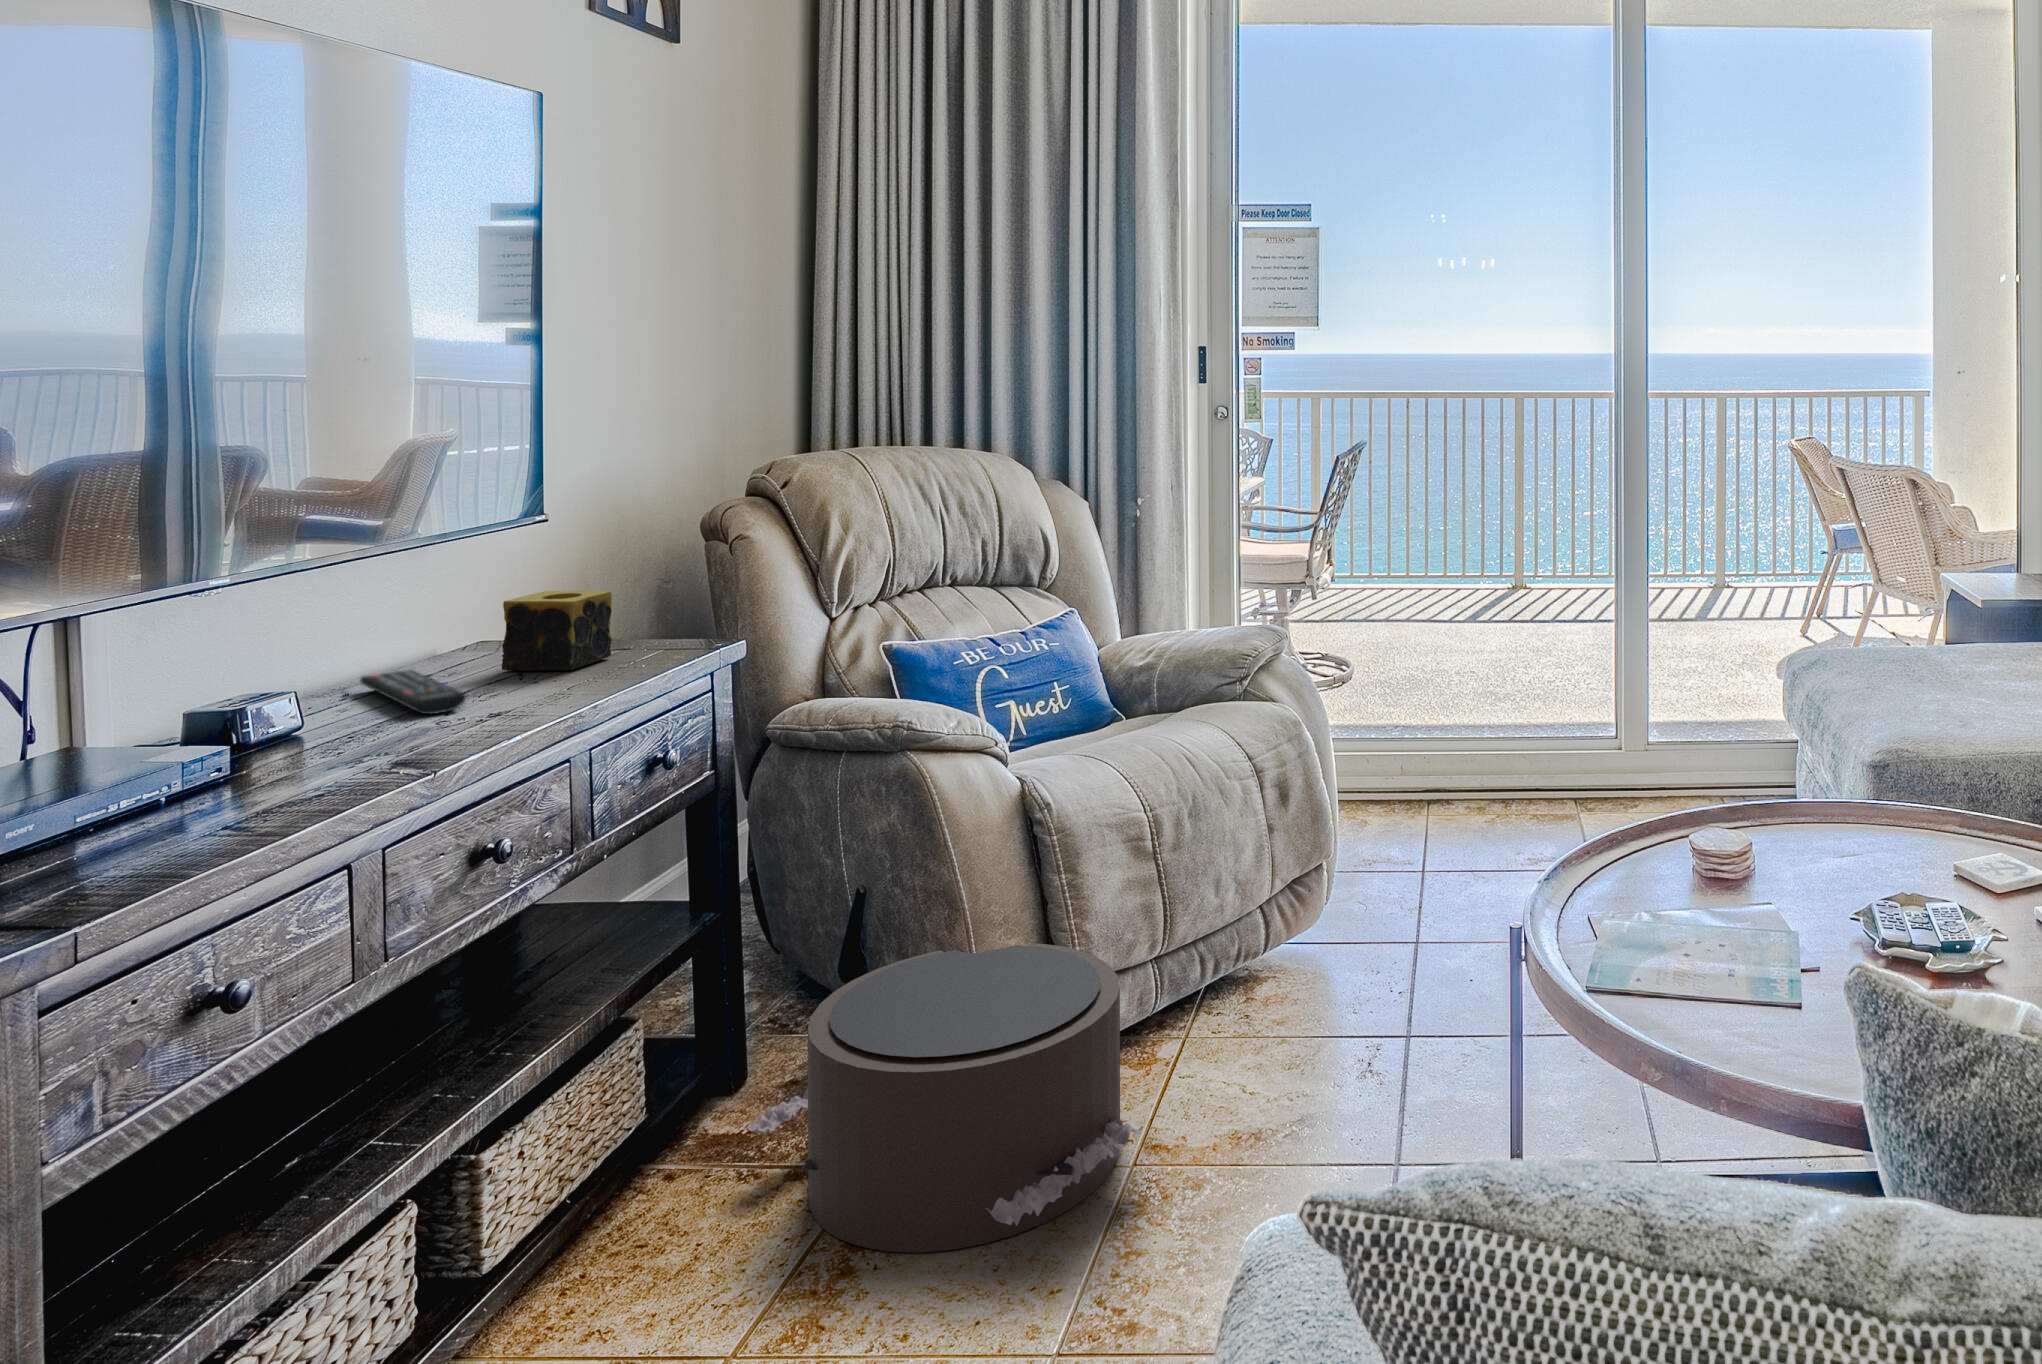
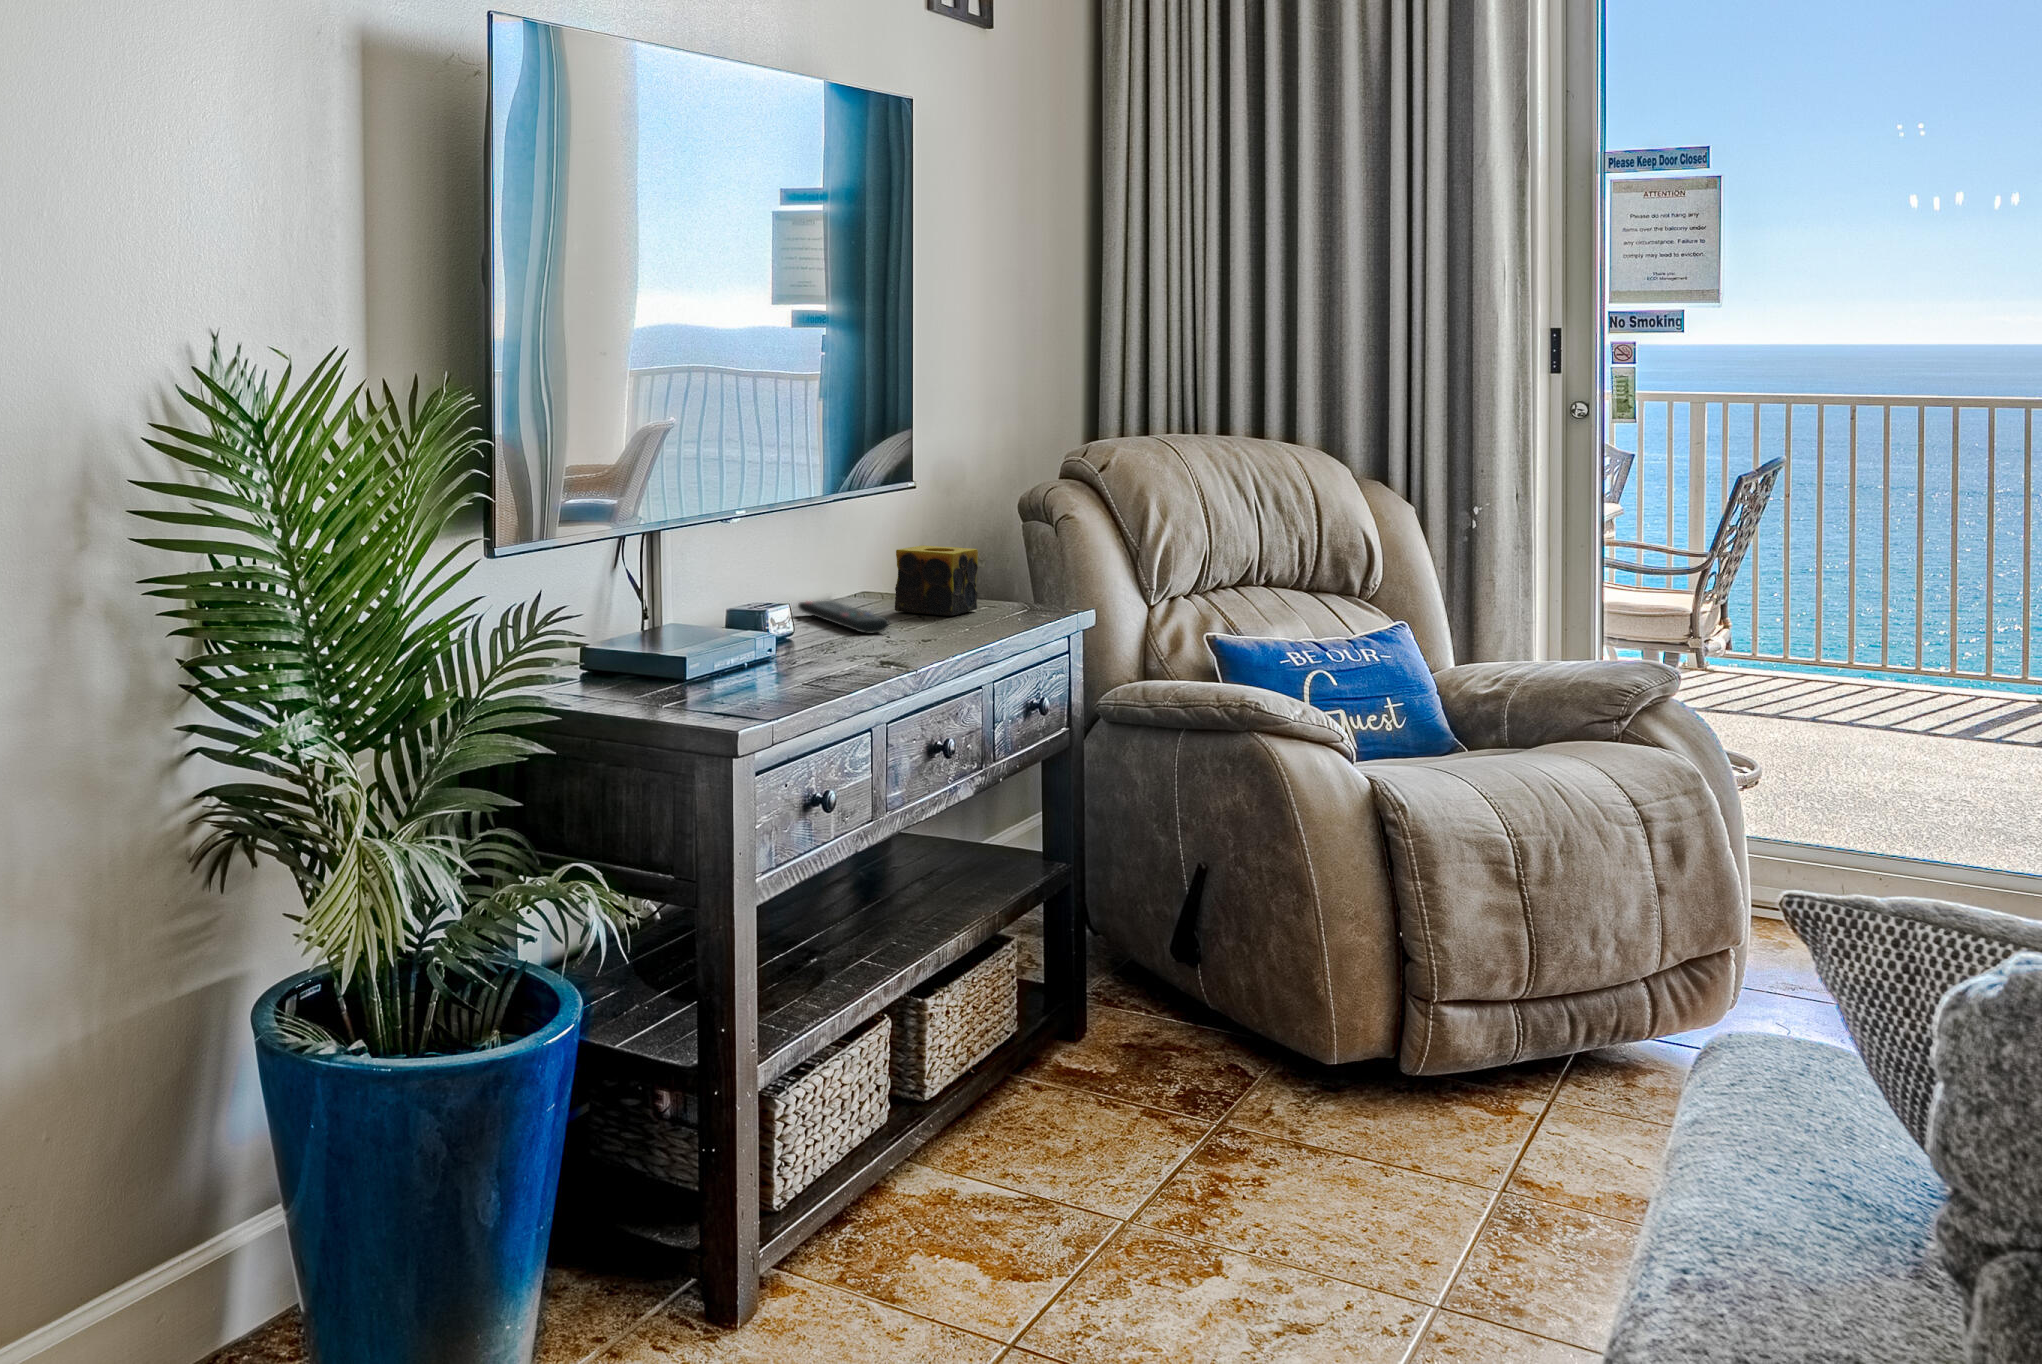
pouf: present [747,943,1143,1252] -> none [1108,937,1519,1209]

